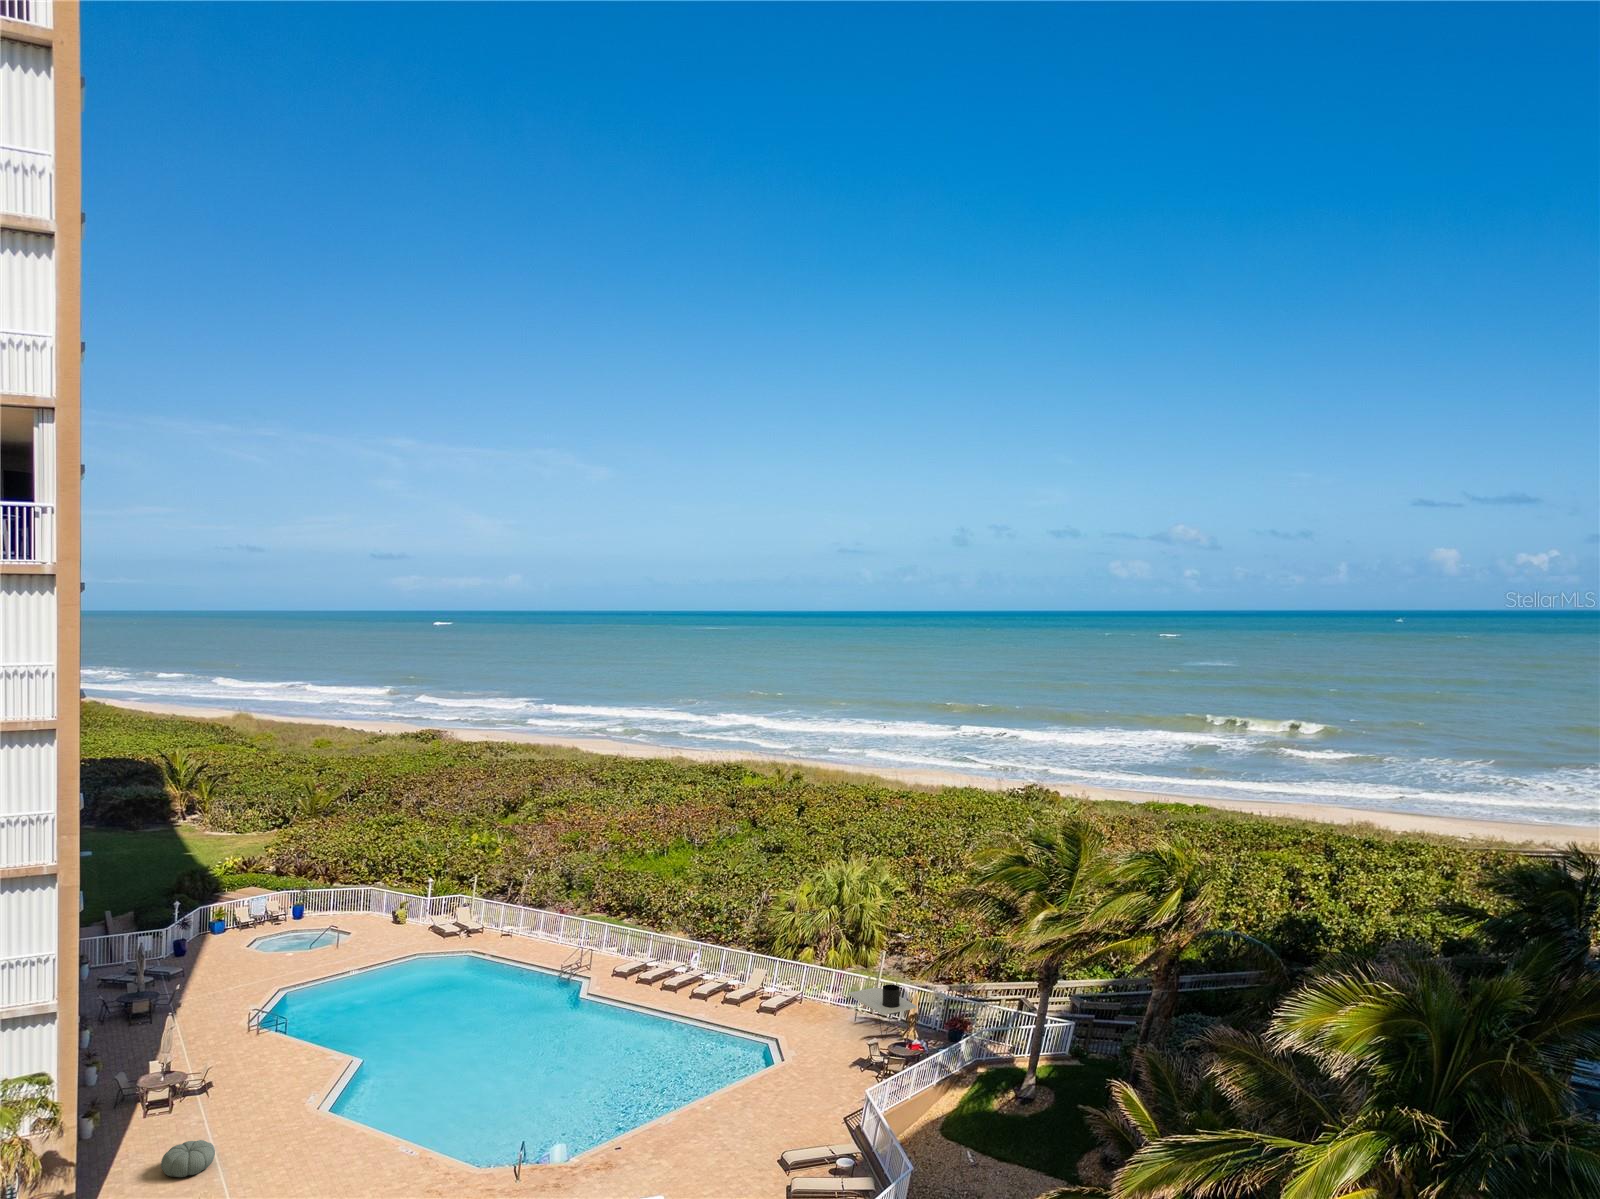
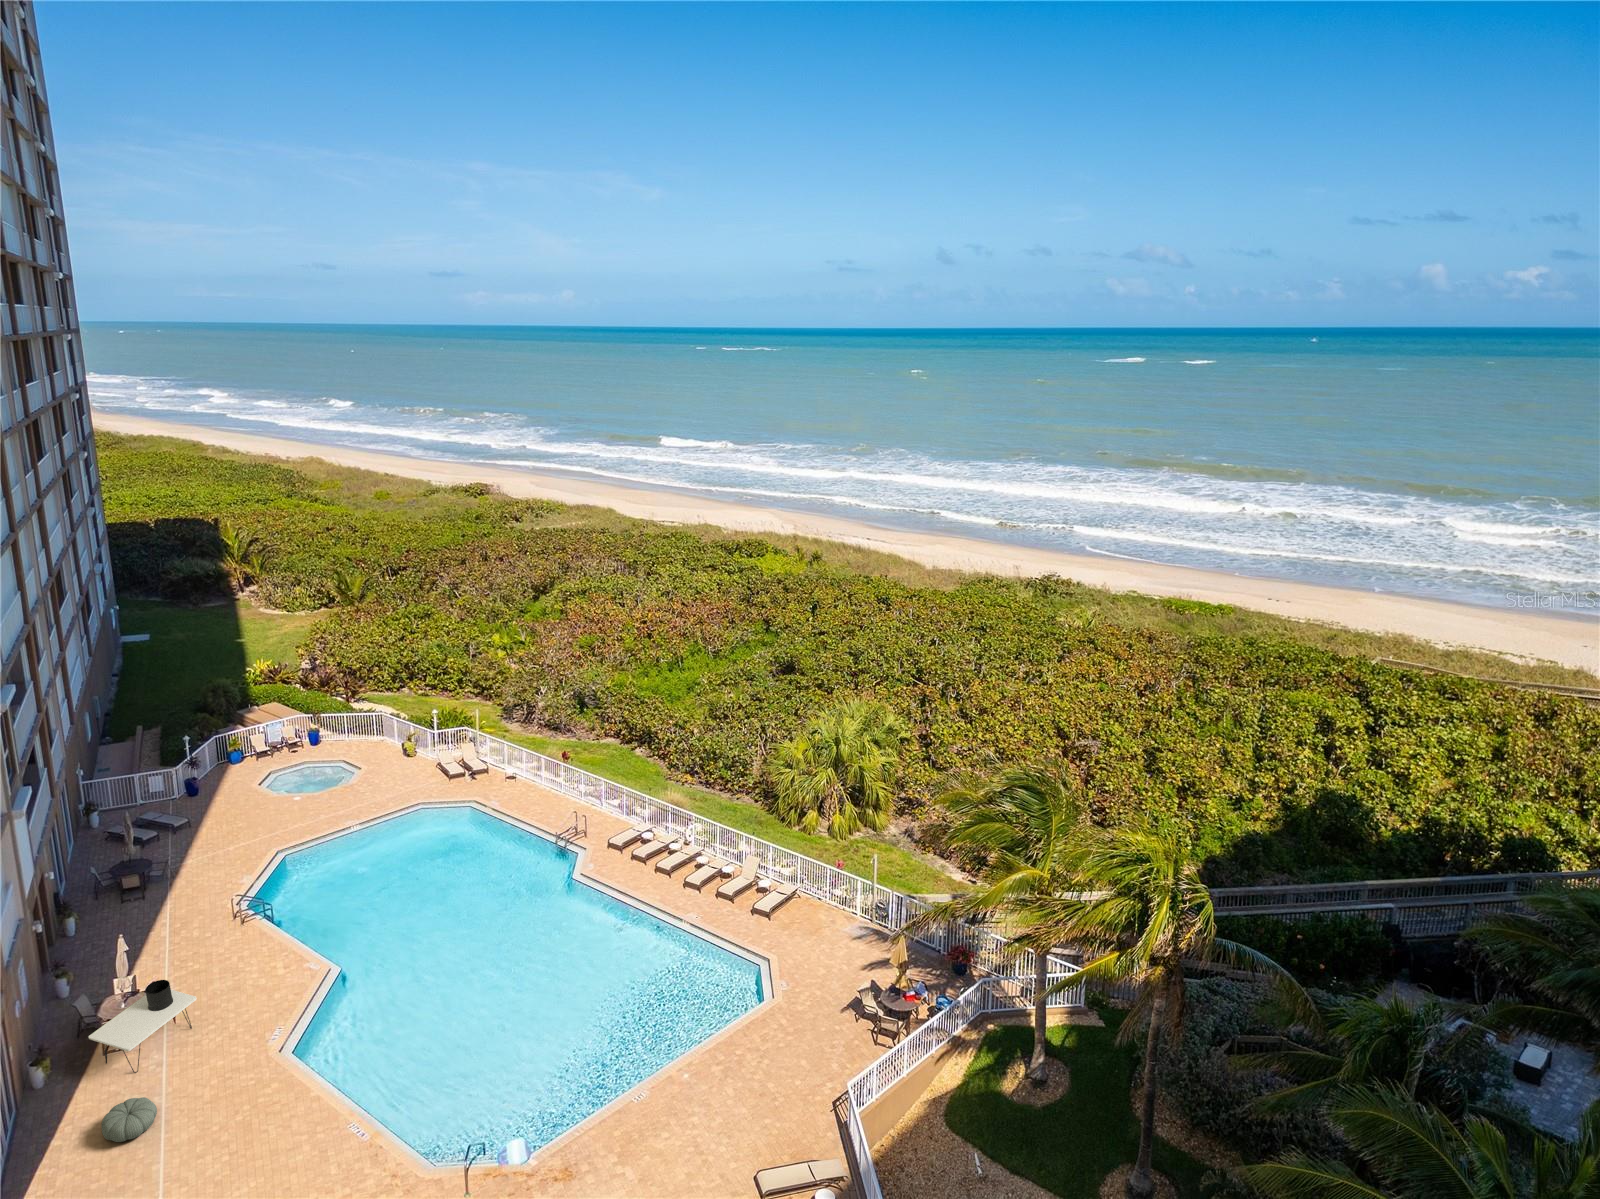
side table: present [849,984,917,1040] -> present [89,980,196,1073]

